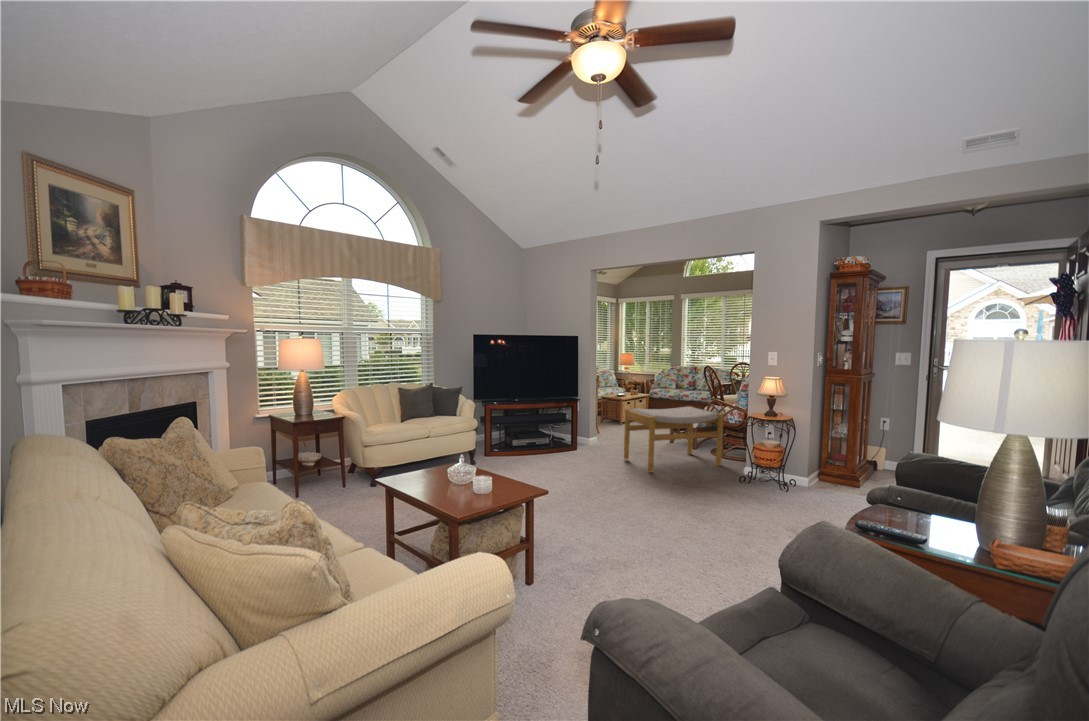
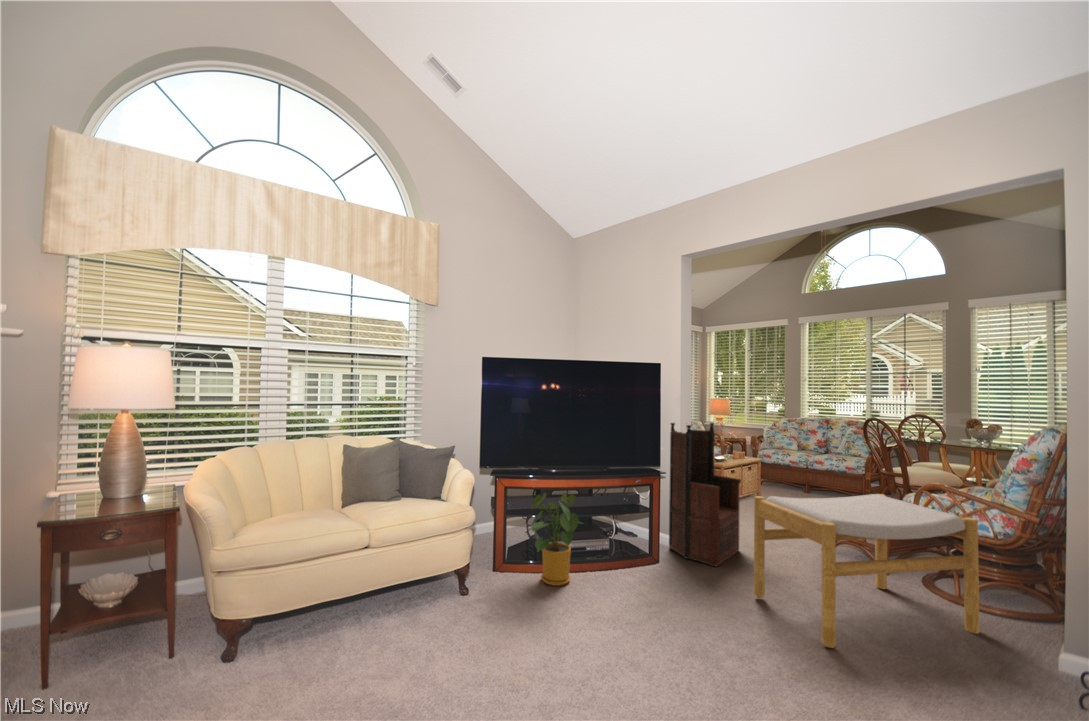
armchair: none [584,370,626,450] -> present [669,423,741,566]
house plant: none [505,412,537,460] -> present [532,493,580,586]

